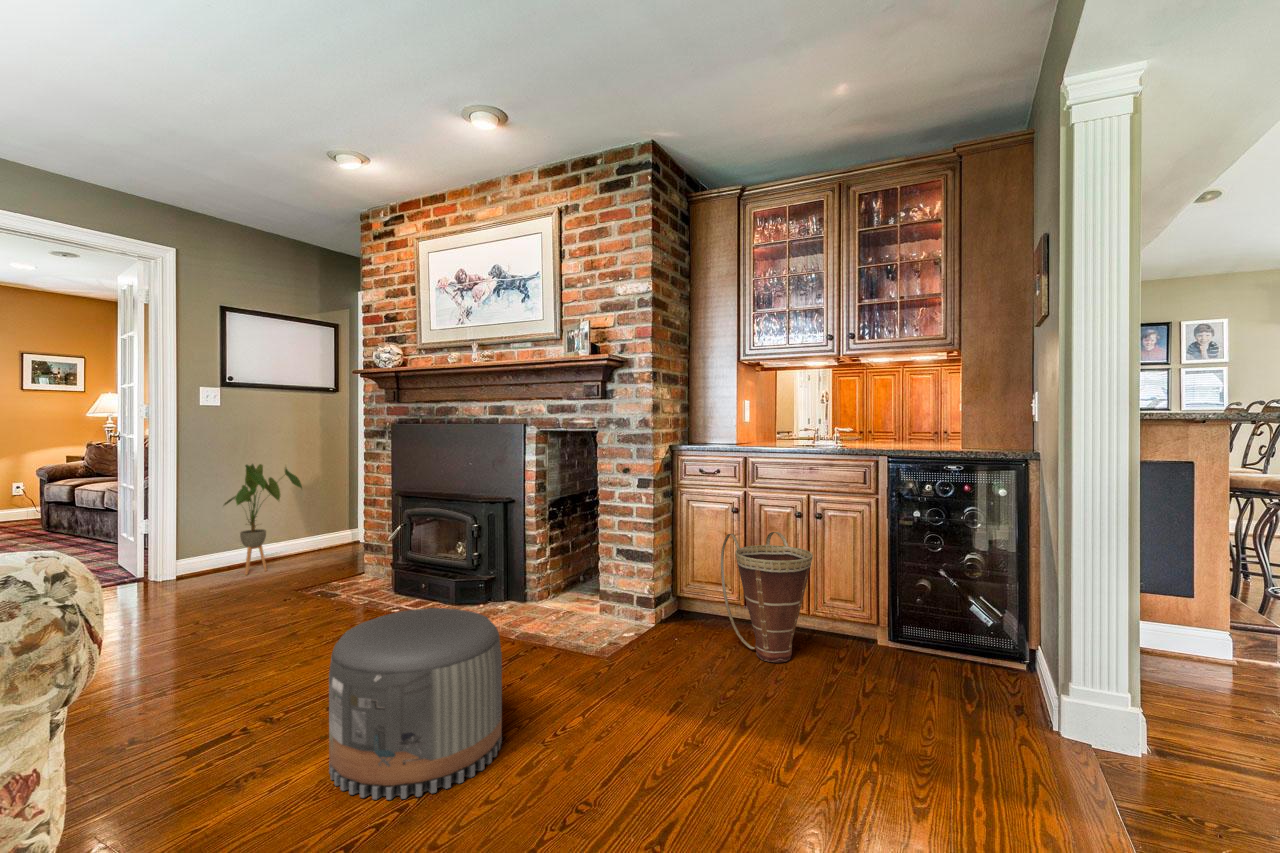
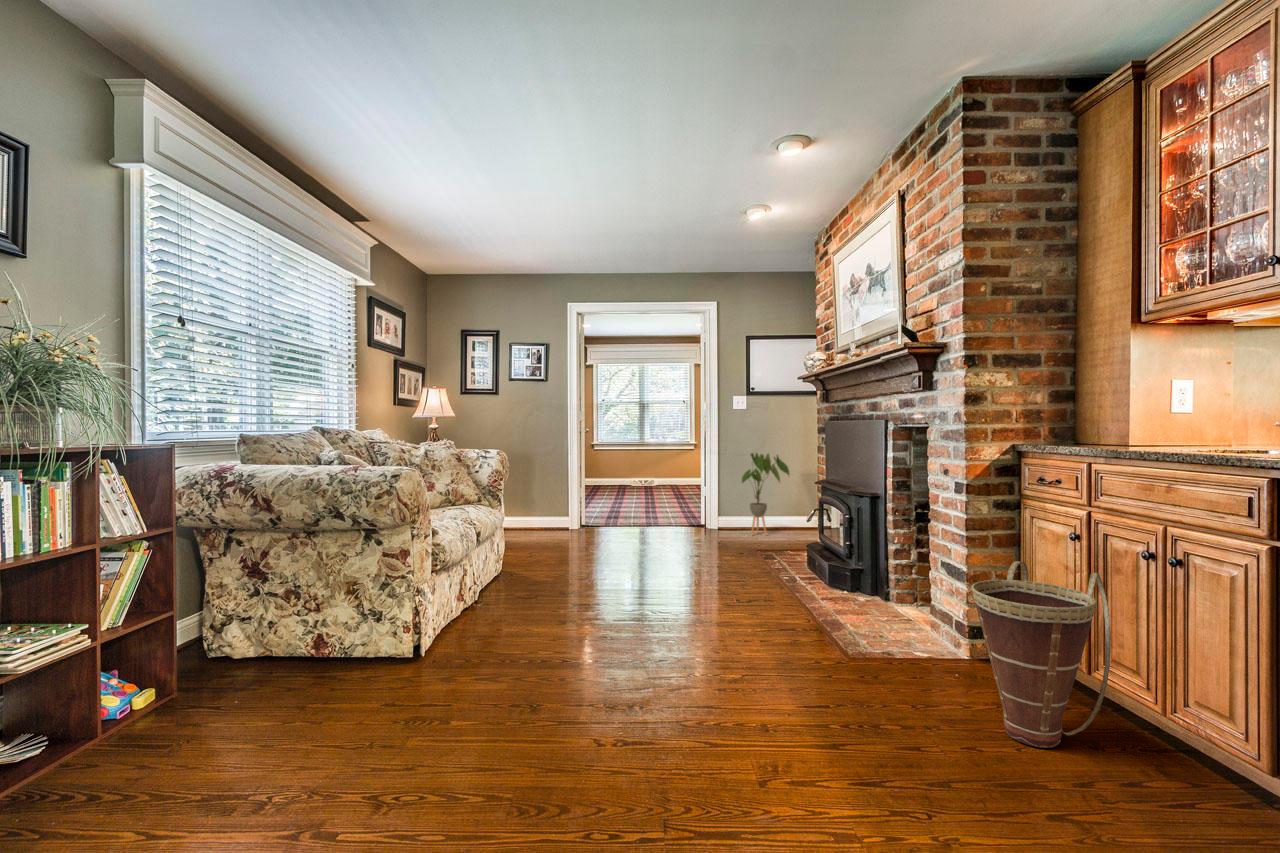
pouf: present [329,608,502,800] -> none [578,554,693,674]

